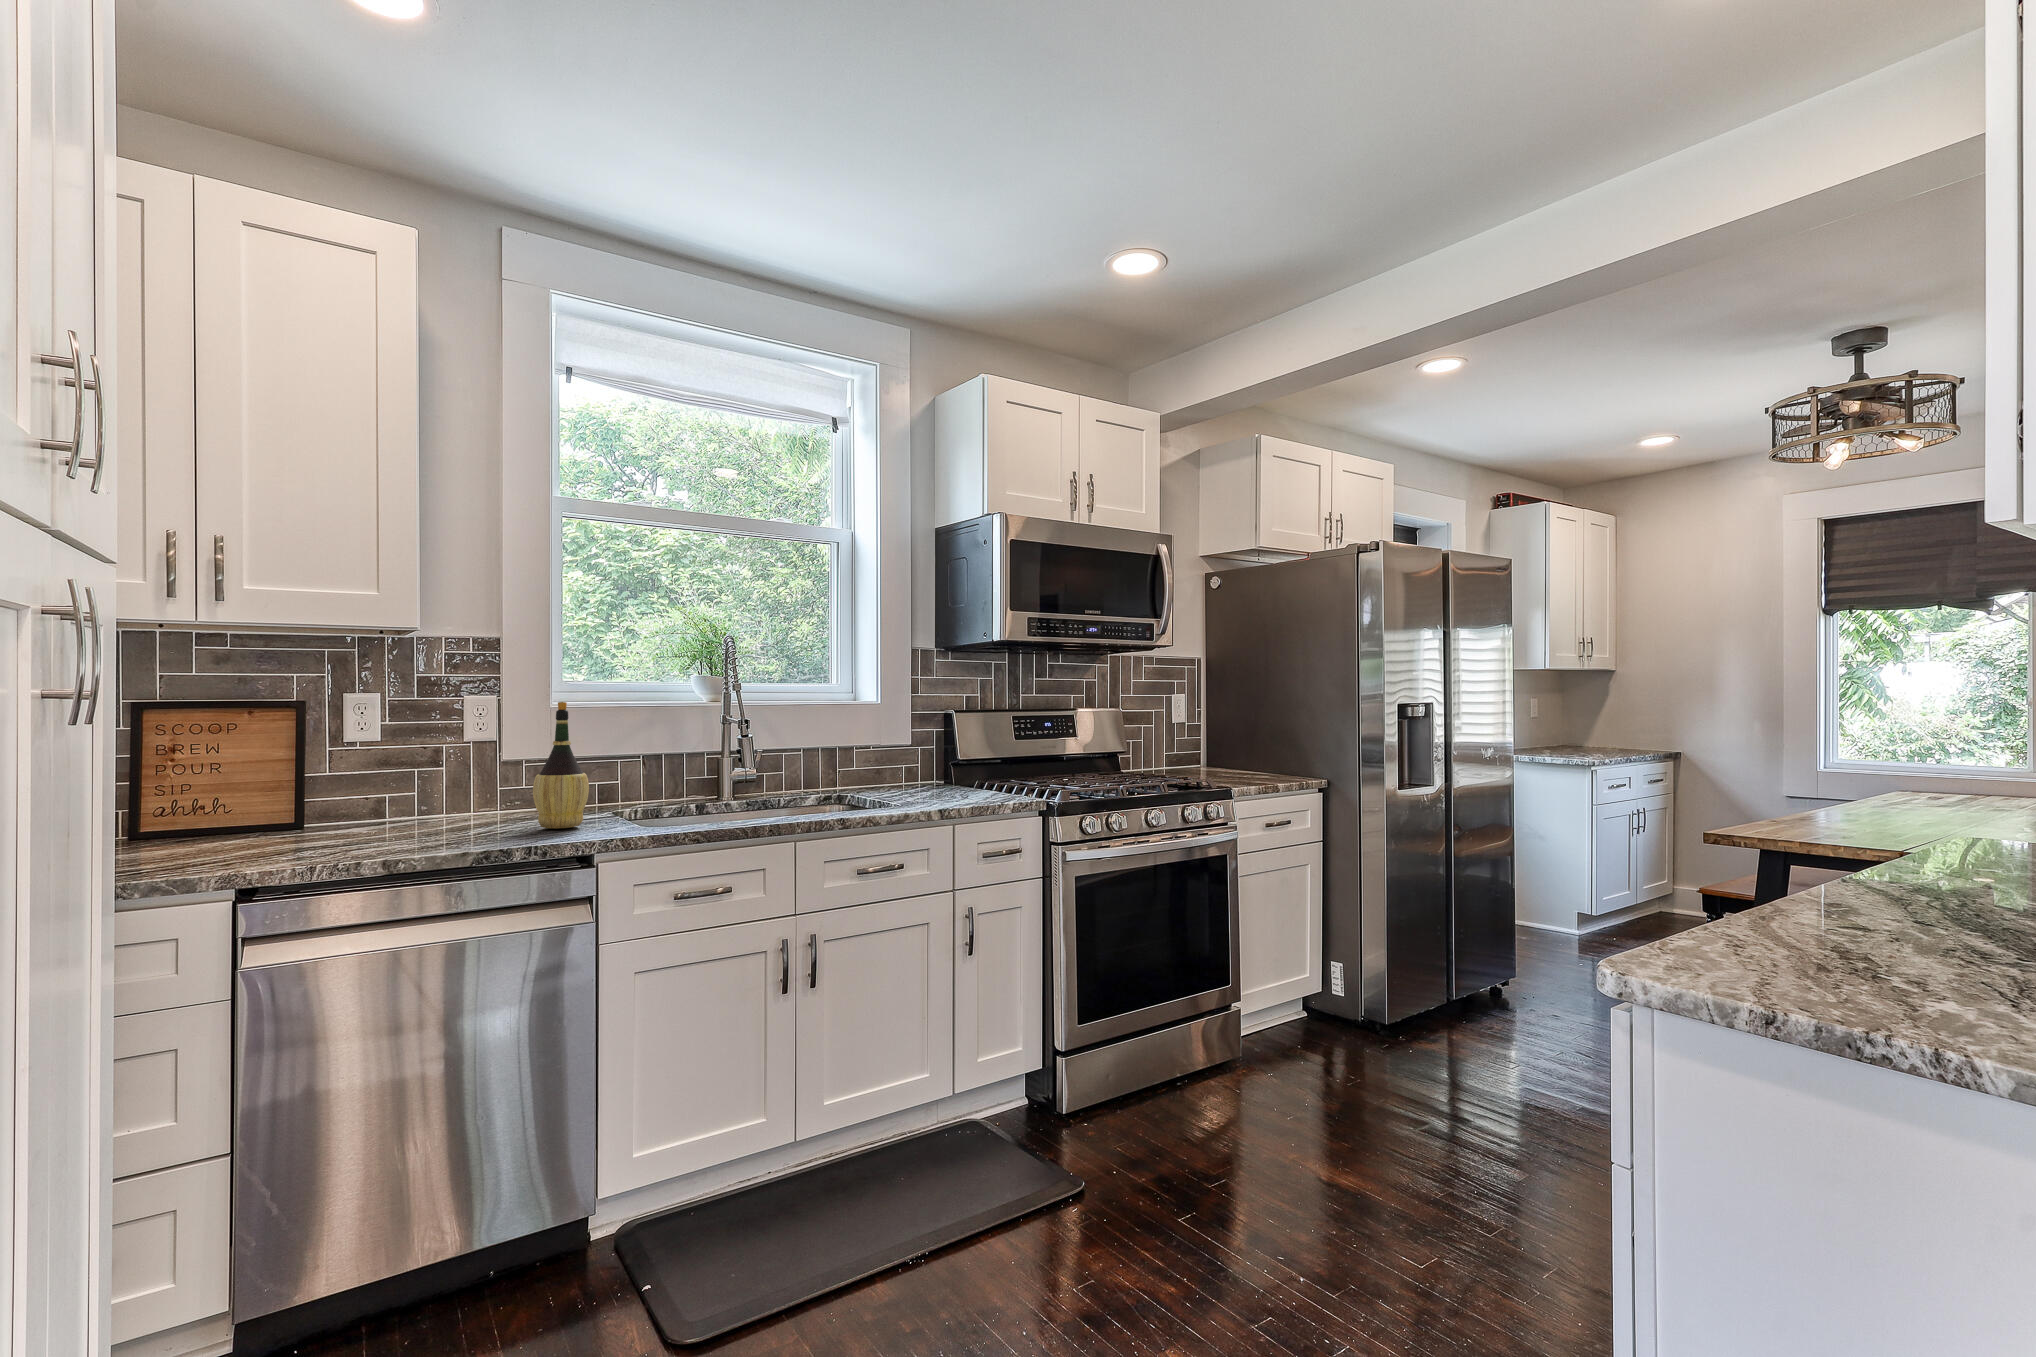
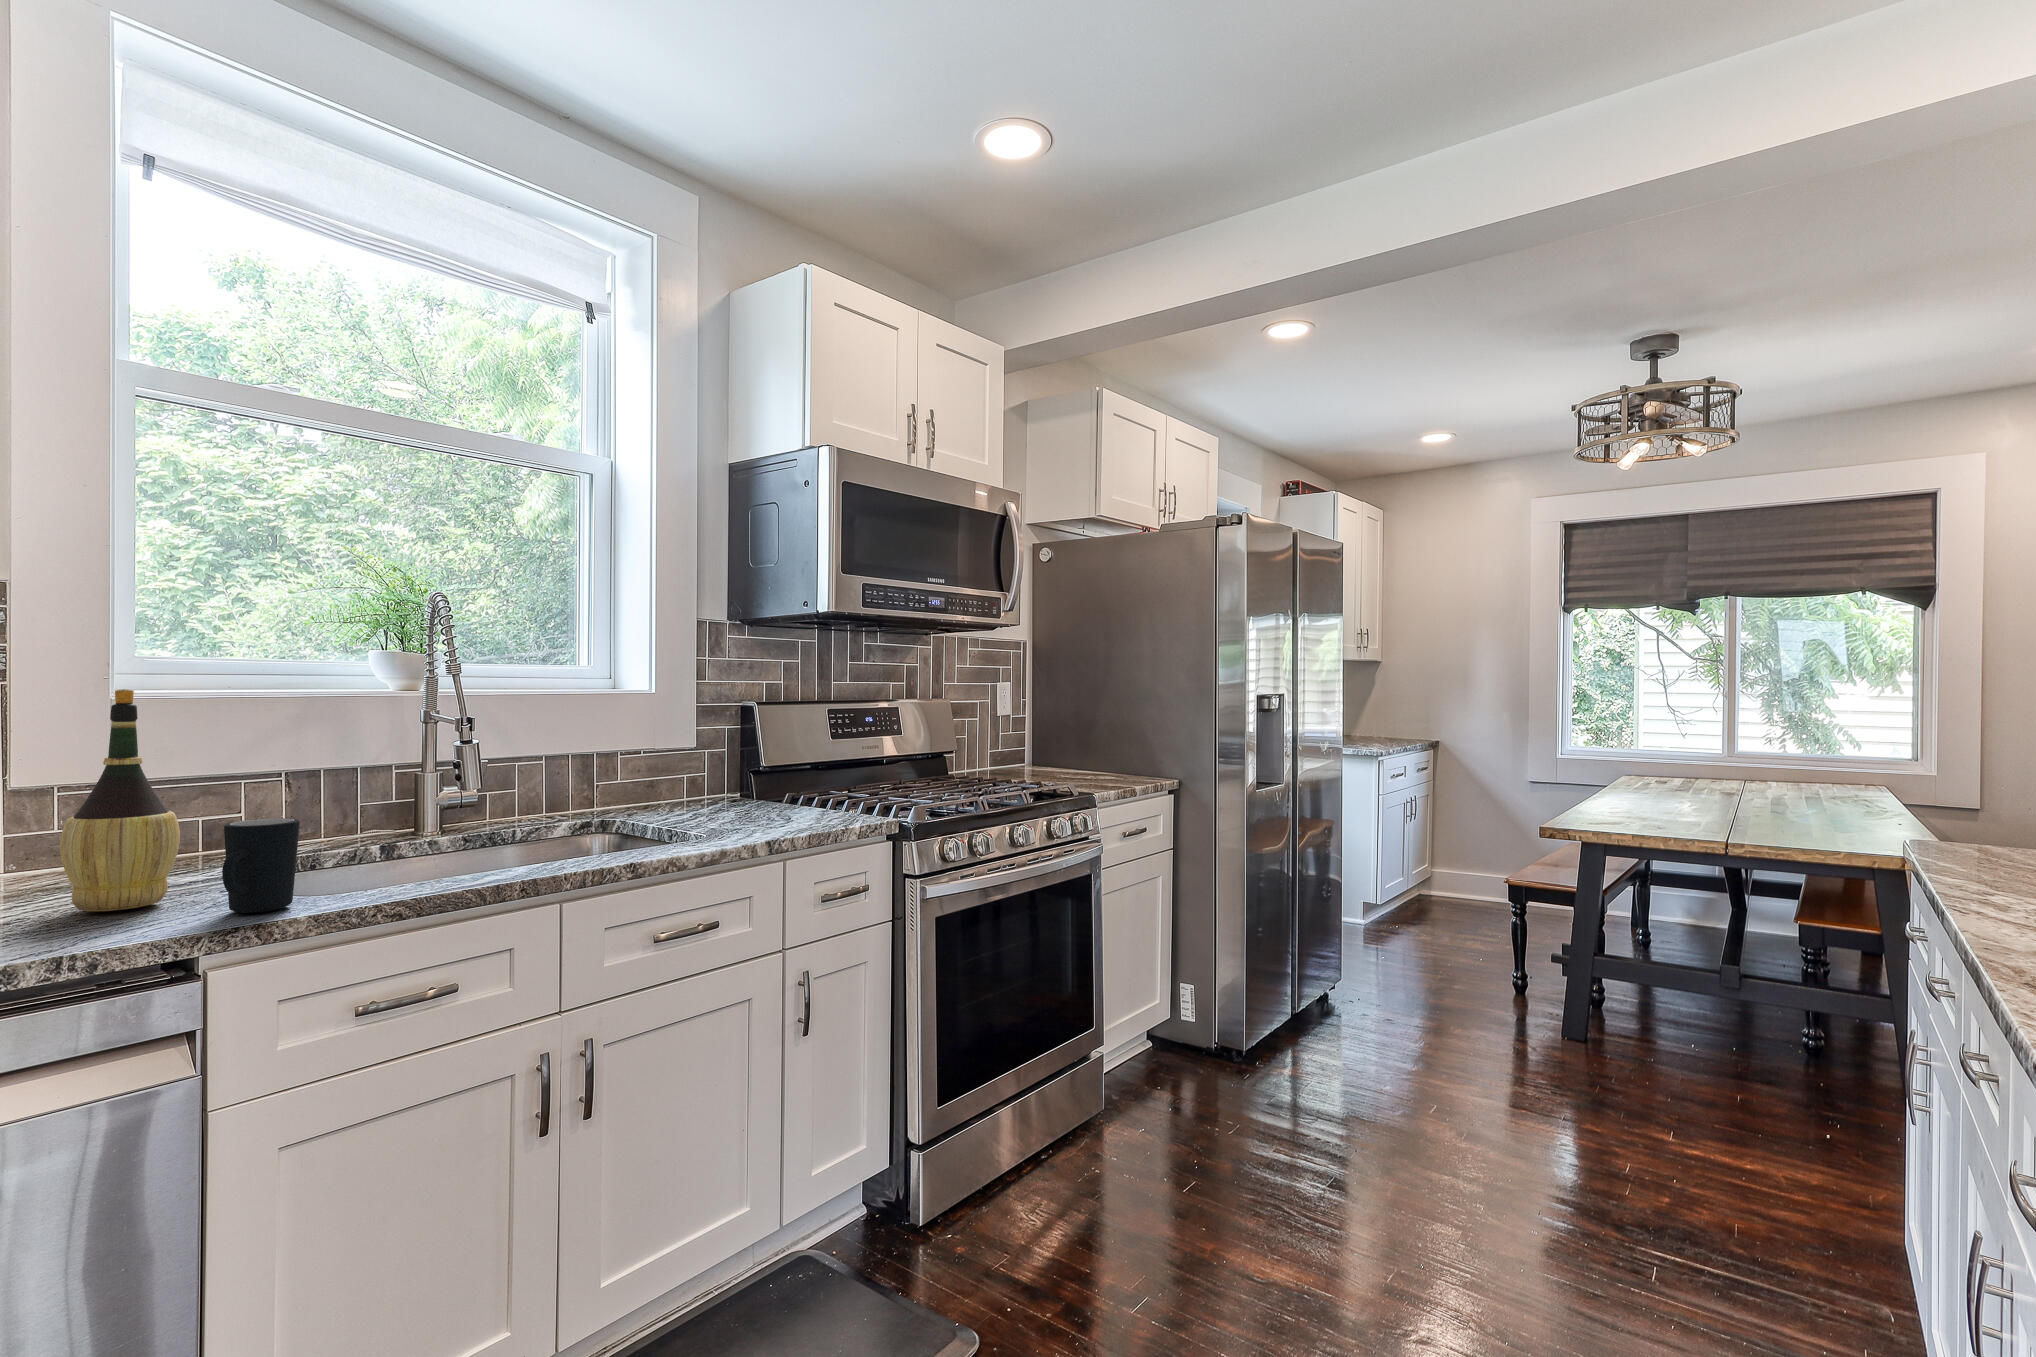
mug: none [610,779,649,832] -> present [222,818,300,913]

